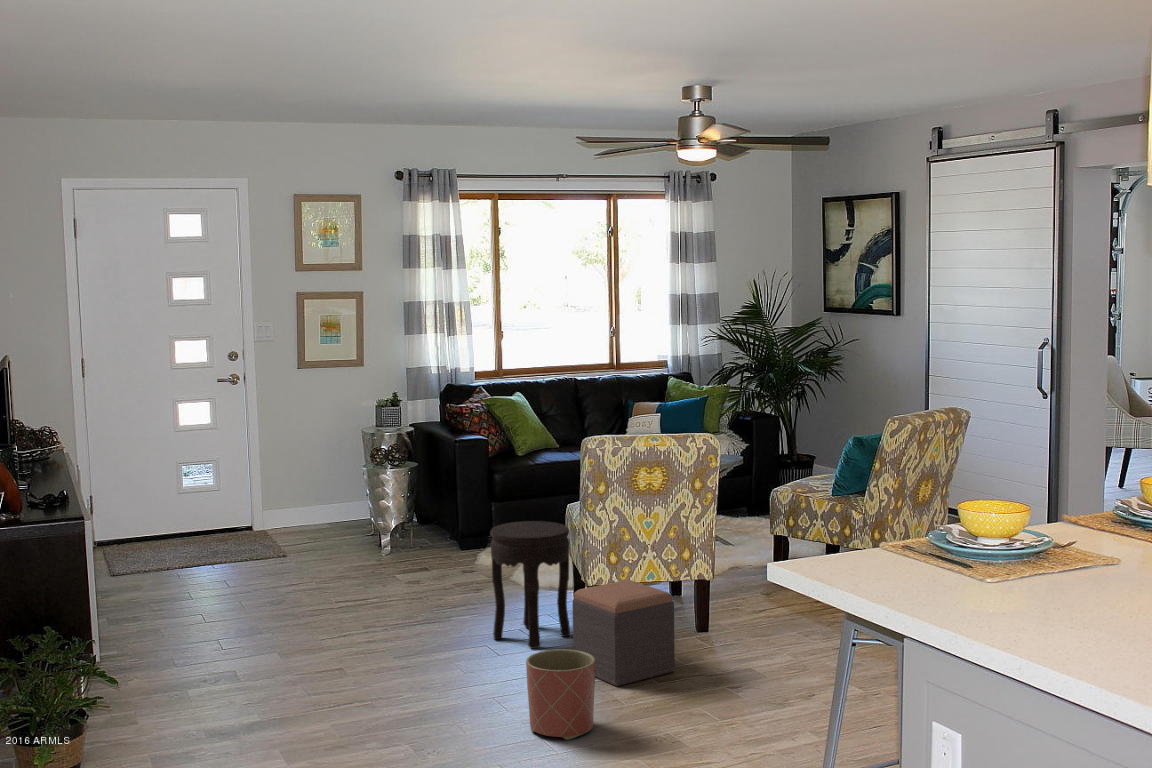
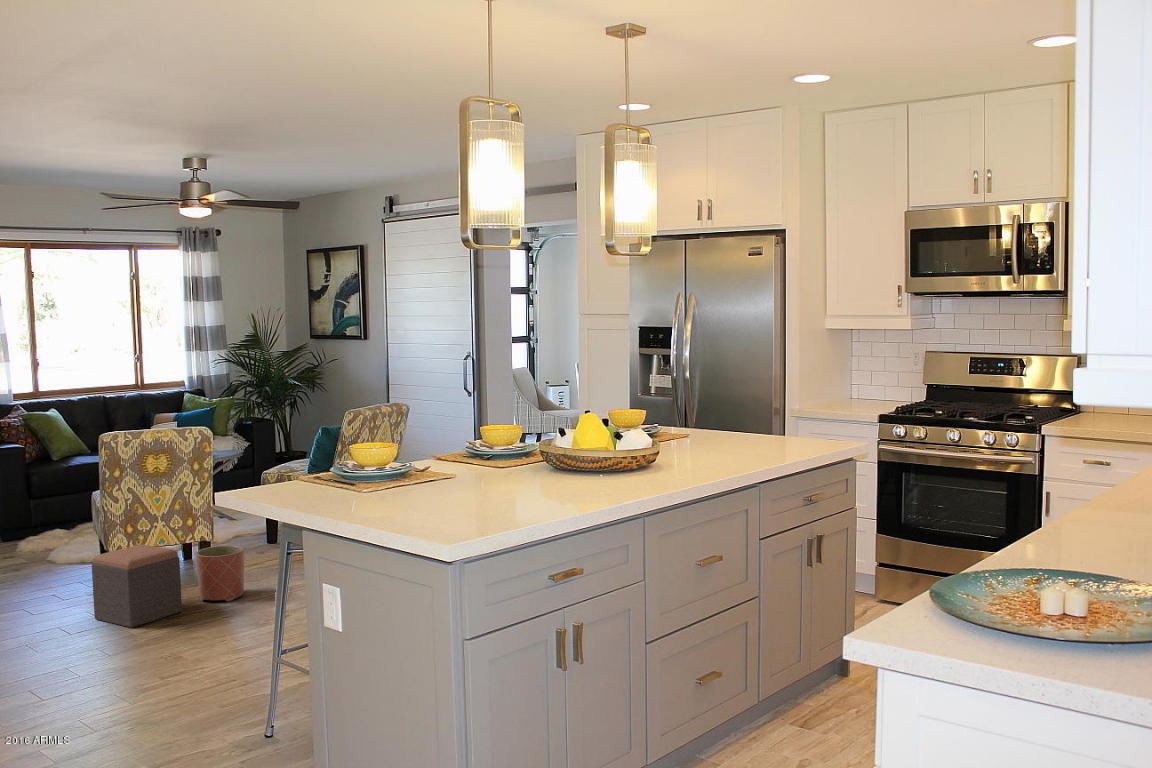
side table: present [490,521,570,649] -> none [15,506,93,610]
planter: present [526,649,595,740] -> present [196,545,244,601]

